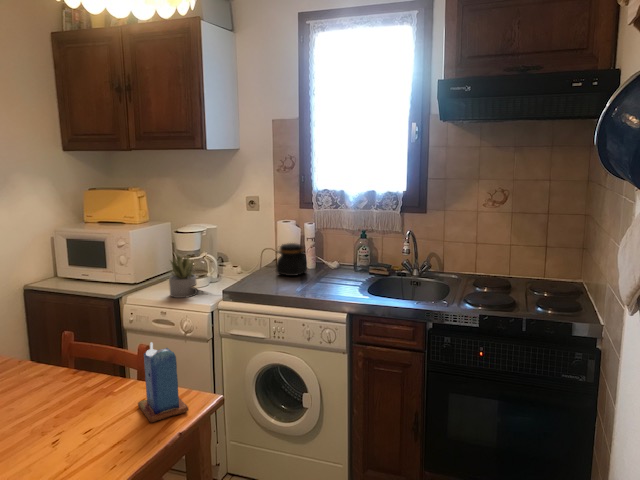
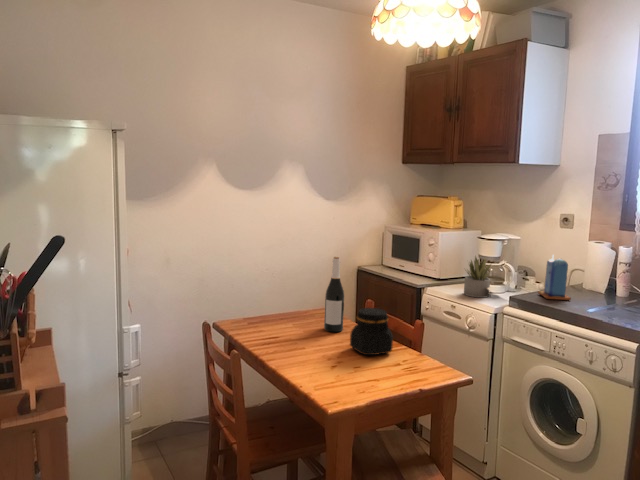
jar: present [276,243,307,276] -> present [350,308,393,355]
wine bottle: none [12,292,45,391] -> present [324,257,344,332]
candle: present [138,342,188,423] -> present [538,255,571,300]

